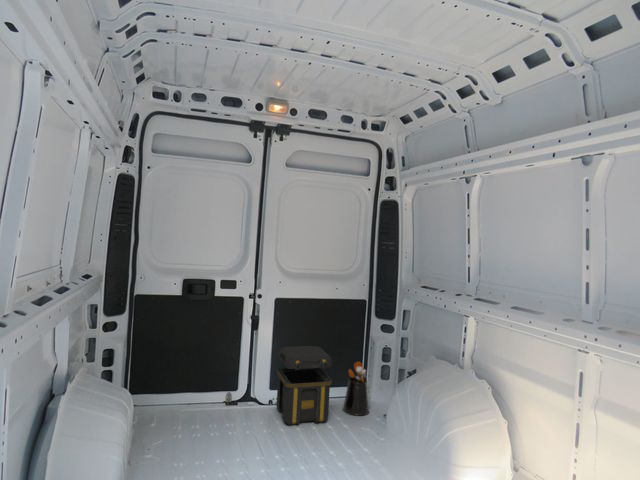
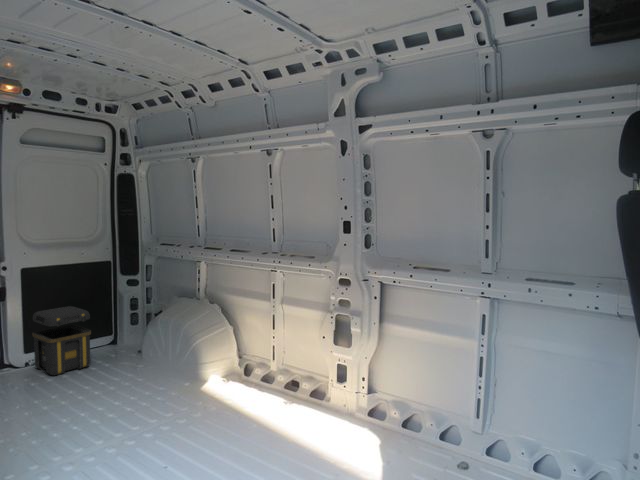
watering can: present [343,362,370,416] -> none [100,313,125,358]

